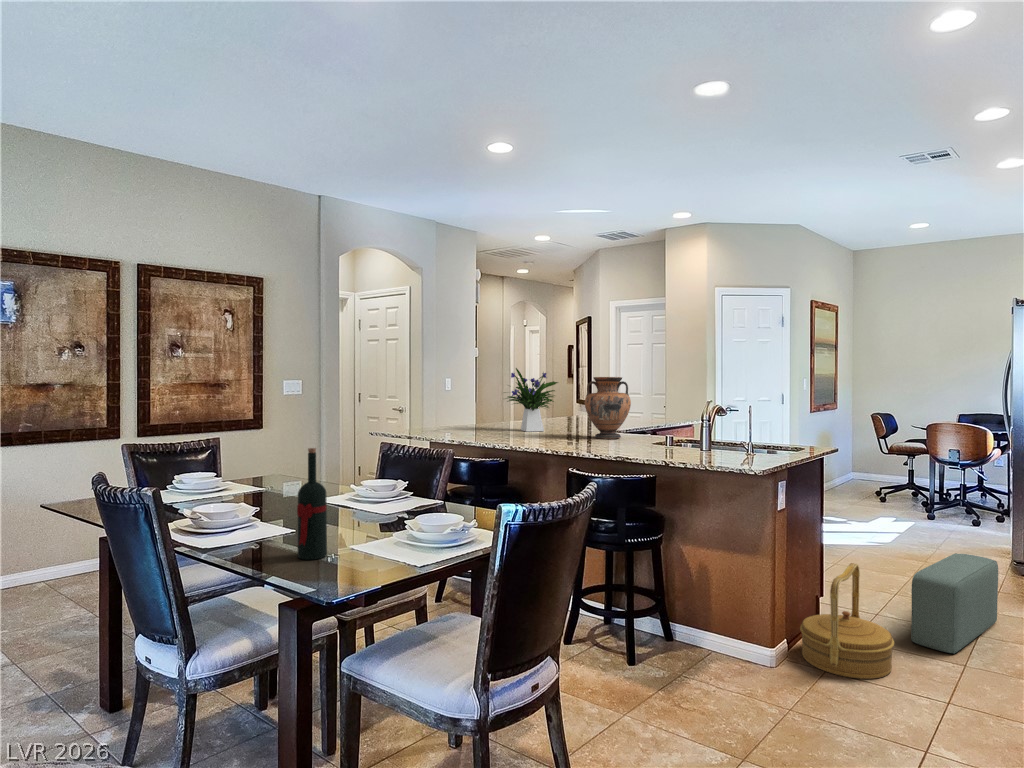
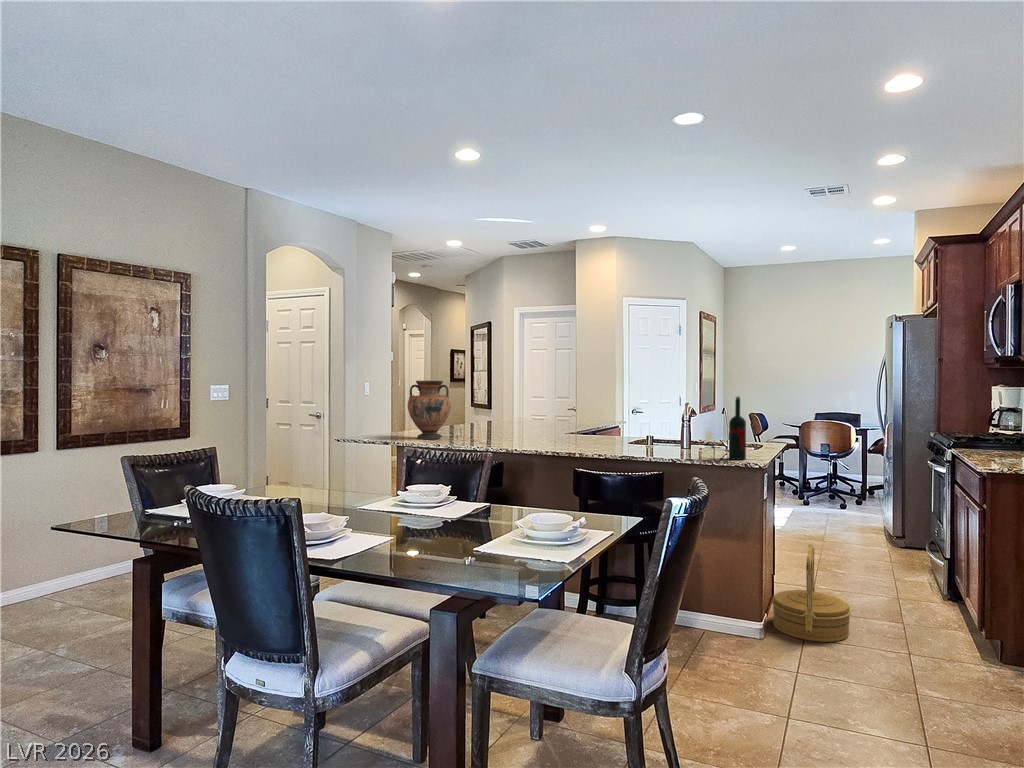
flower arrangement: present [508,368,558,431] -> none [465,373,523,436]
vase: present [585,377,631,439] -> present [407,381,451,439]
wine bottle: present [297,448,327,560] -> present [729,397,746,460]
pouf: present [911,553,998,653] -> none [850,532,903,615]

